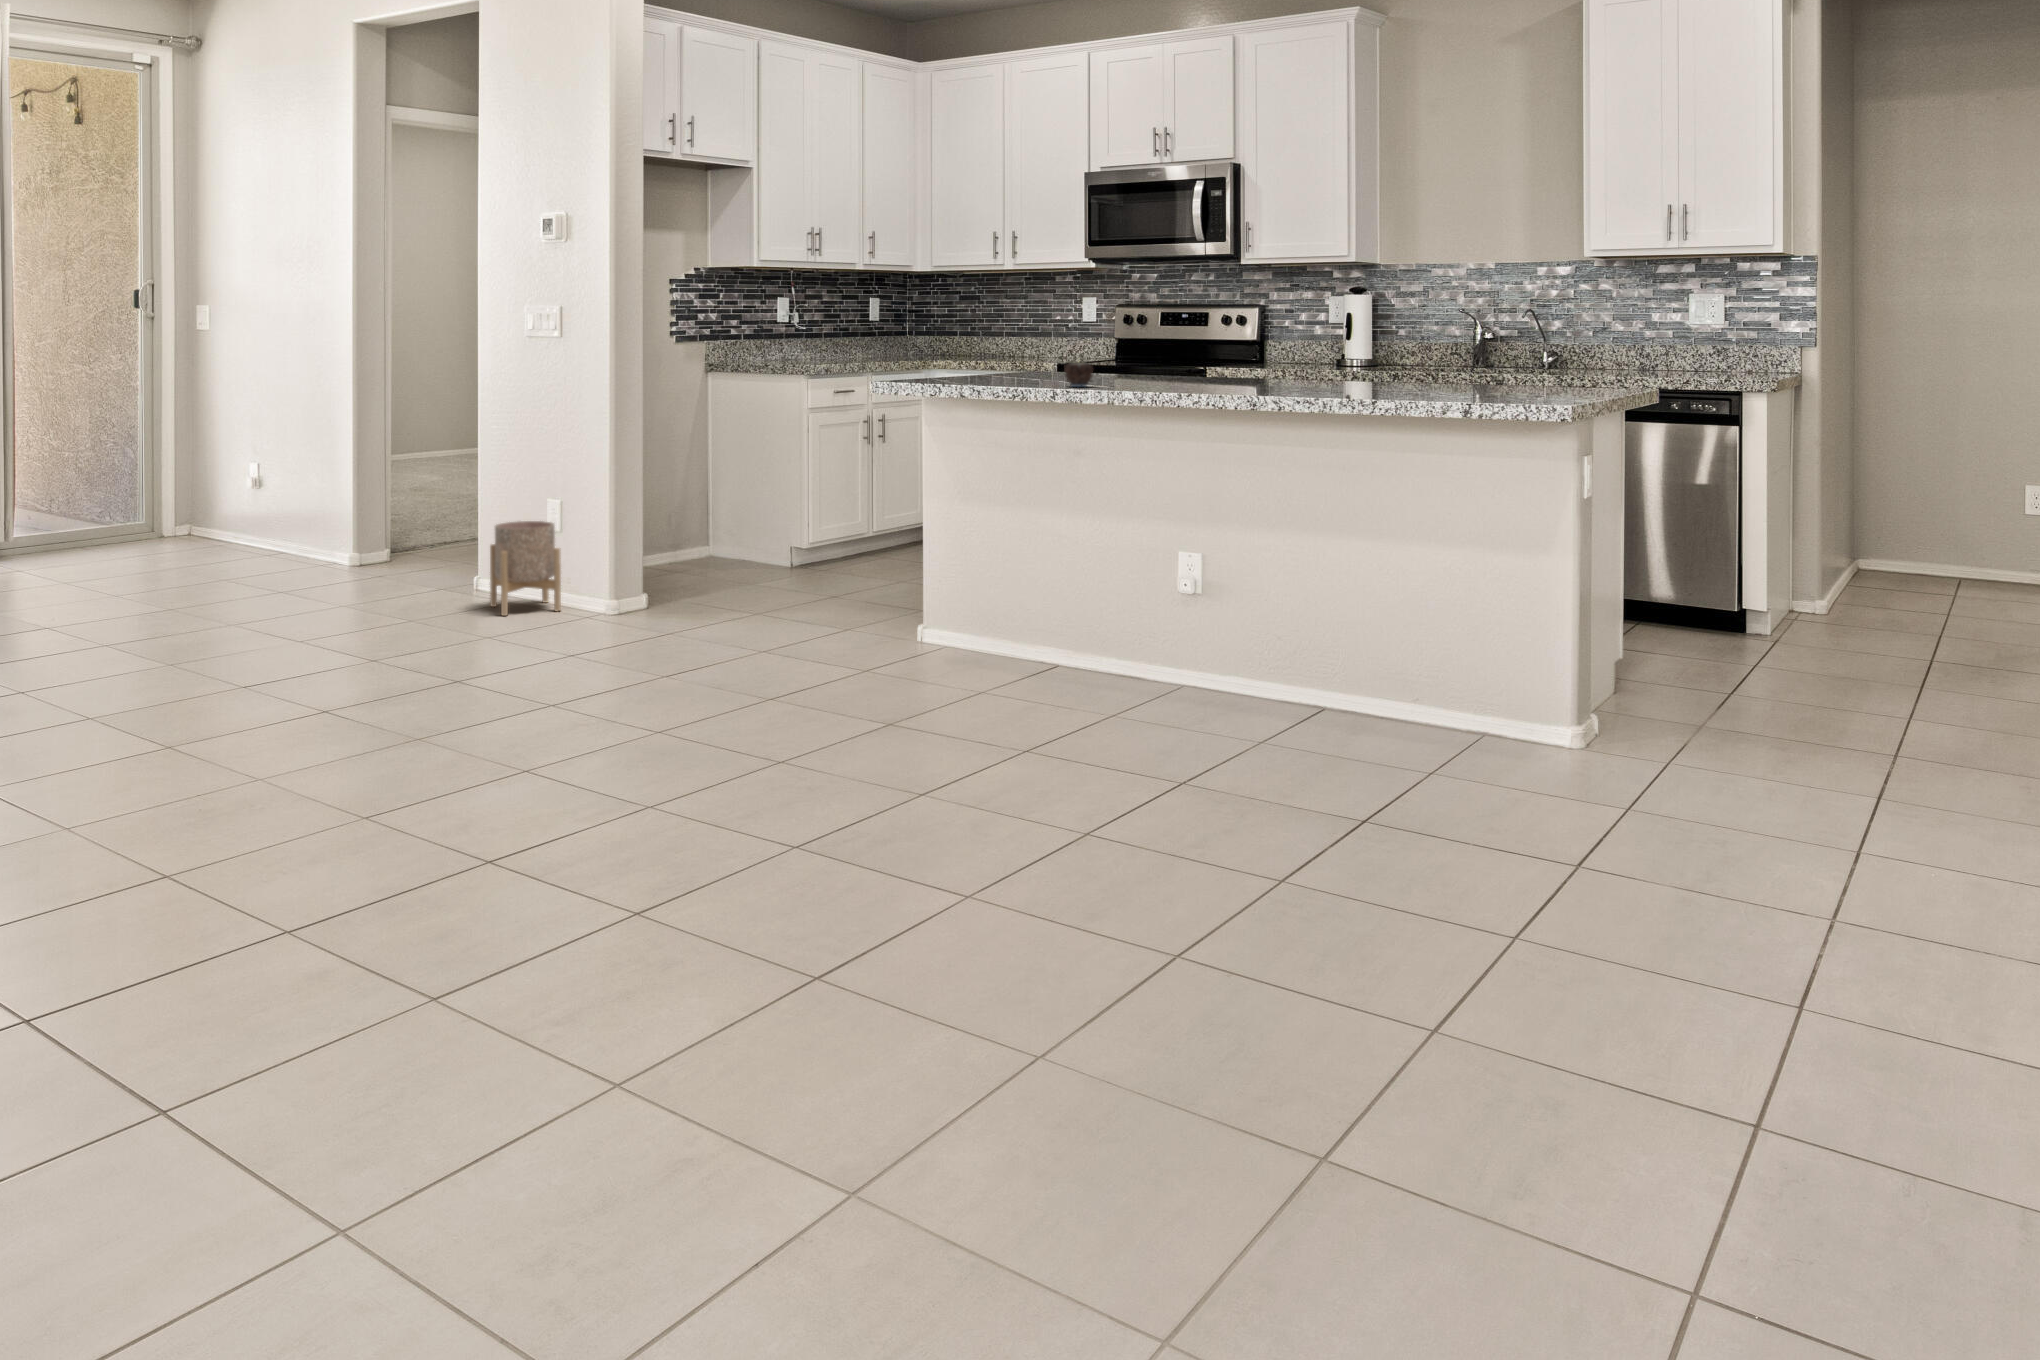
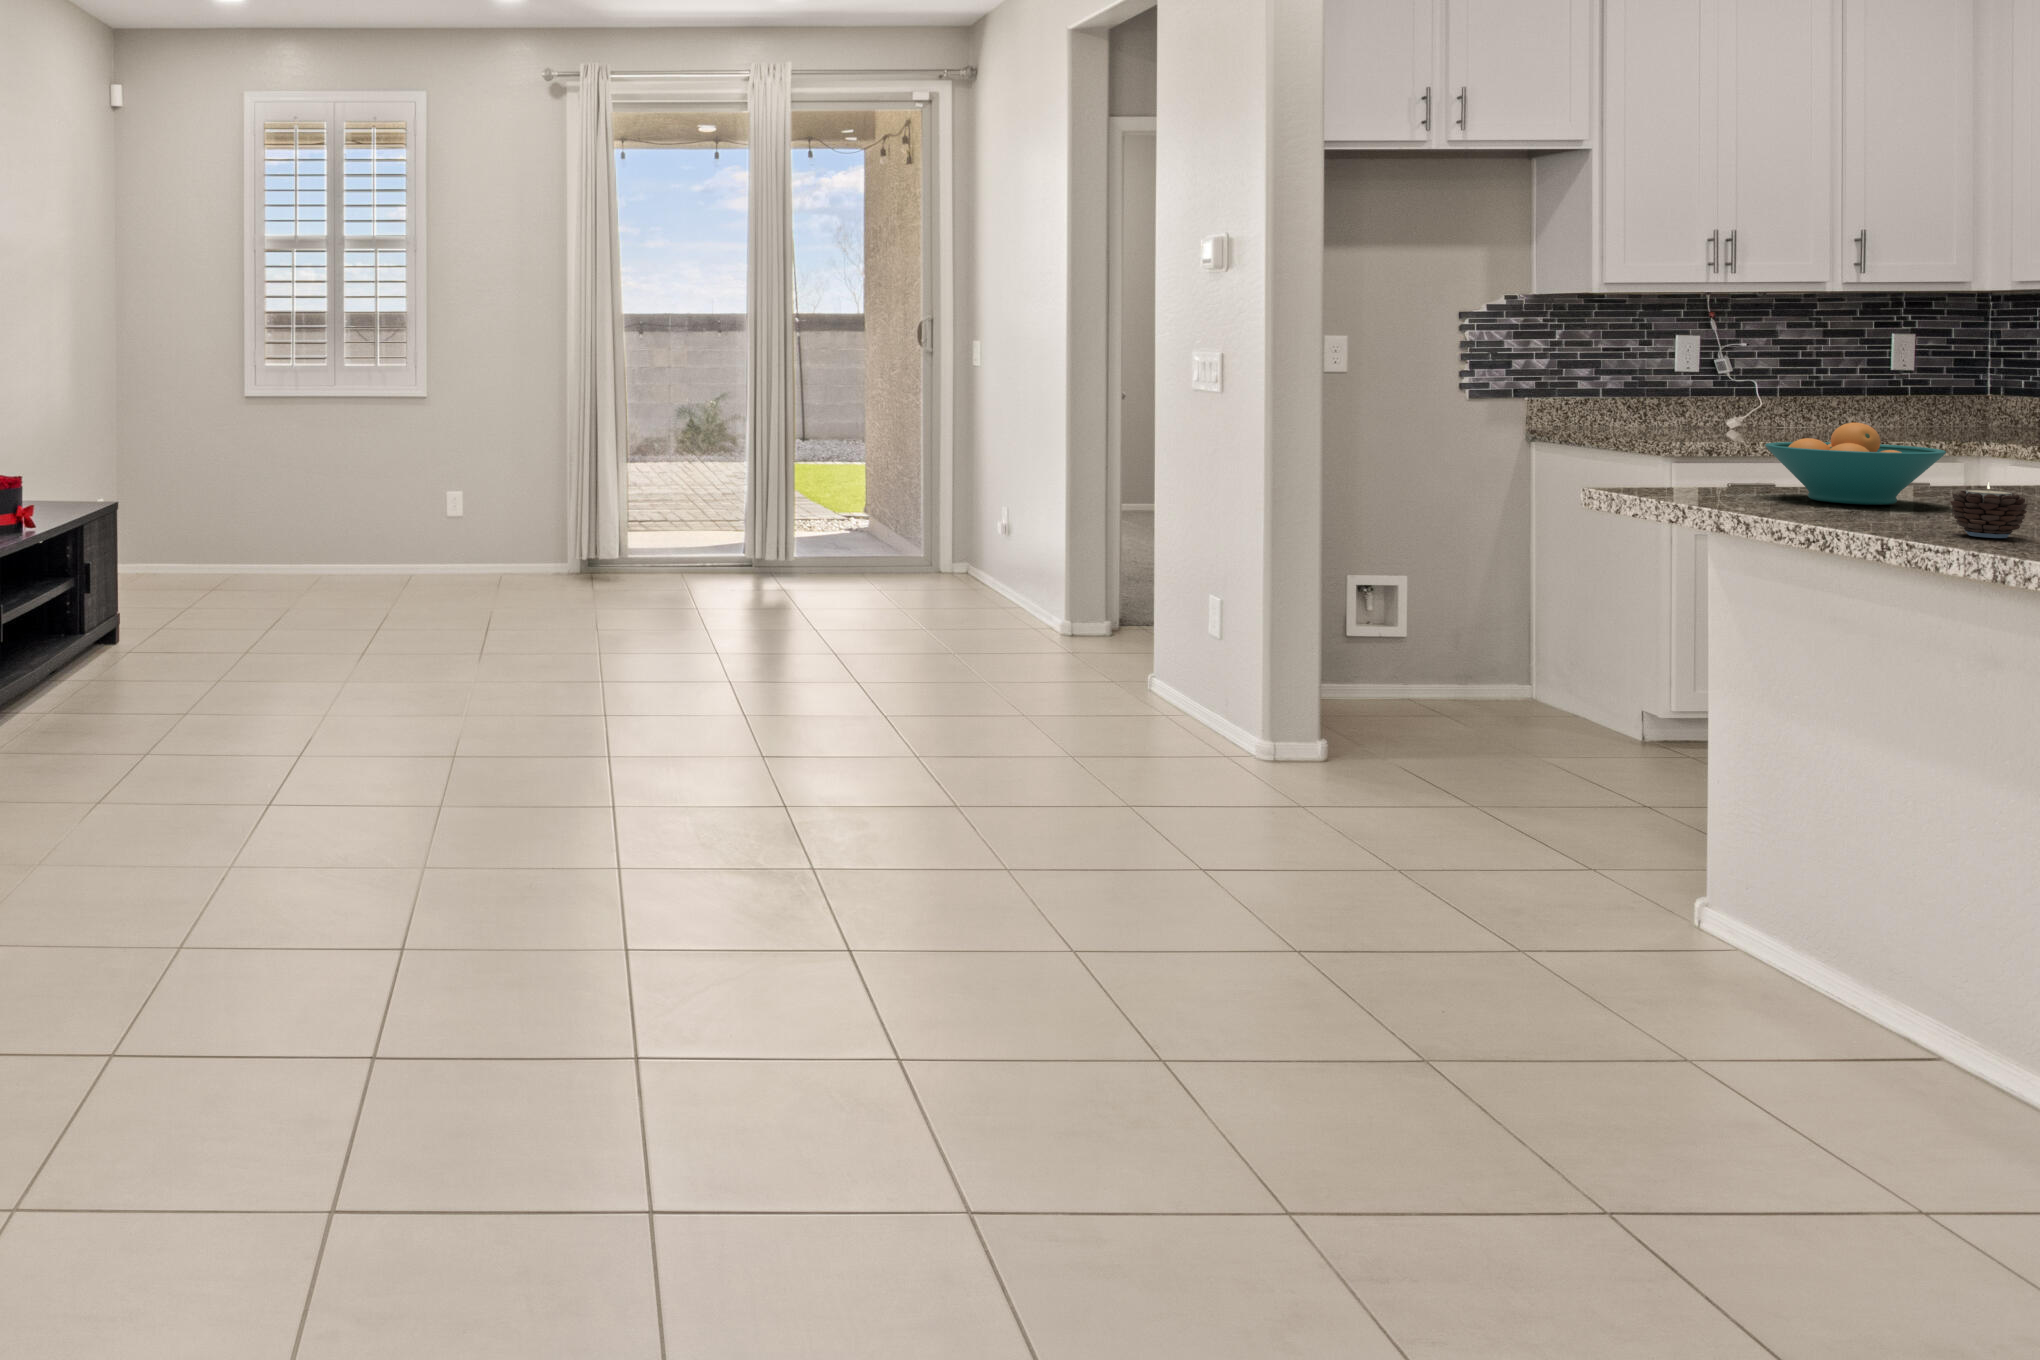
fruit bowl: none [948,335,1027,380] -> present [1765,423,1946,505]
planter: present [490,521,561,616] -> none [1108,616,1192,738]

